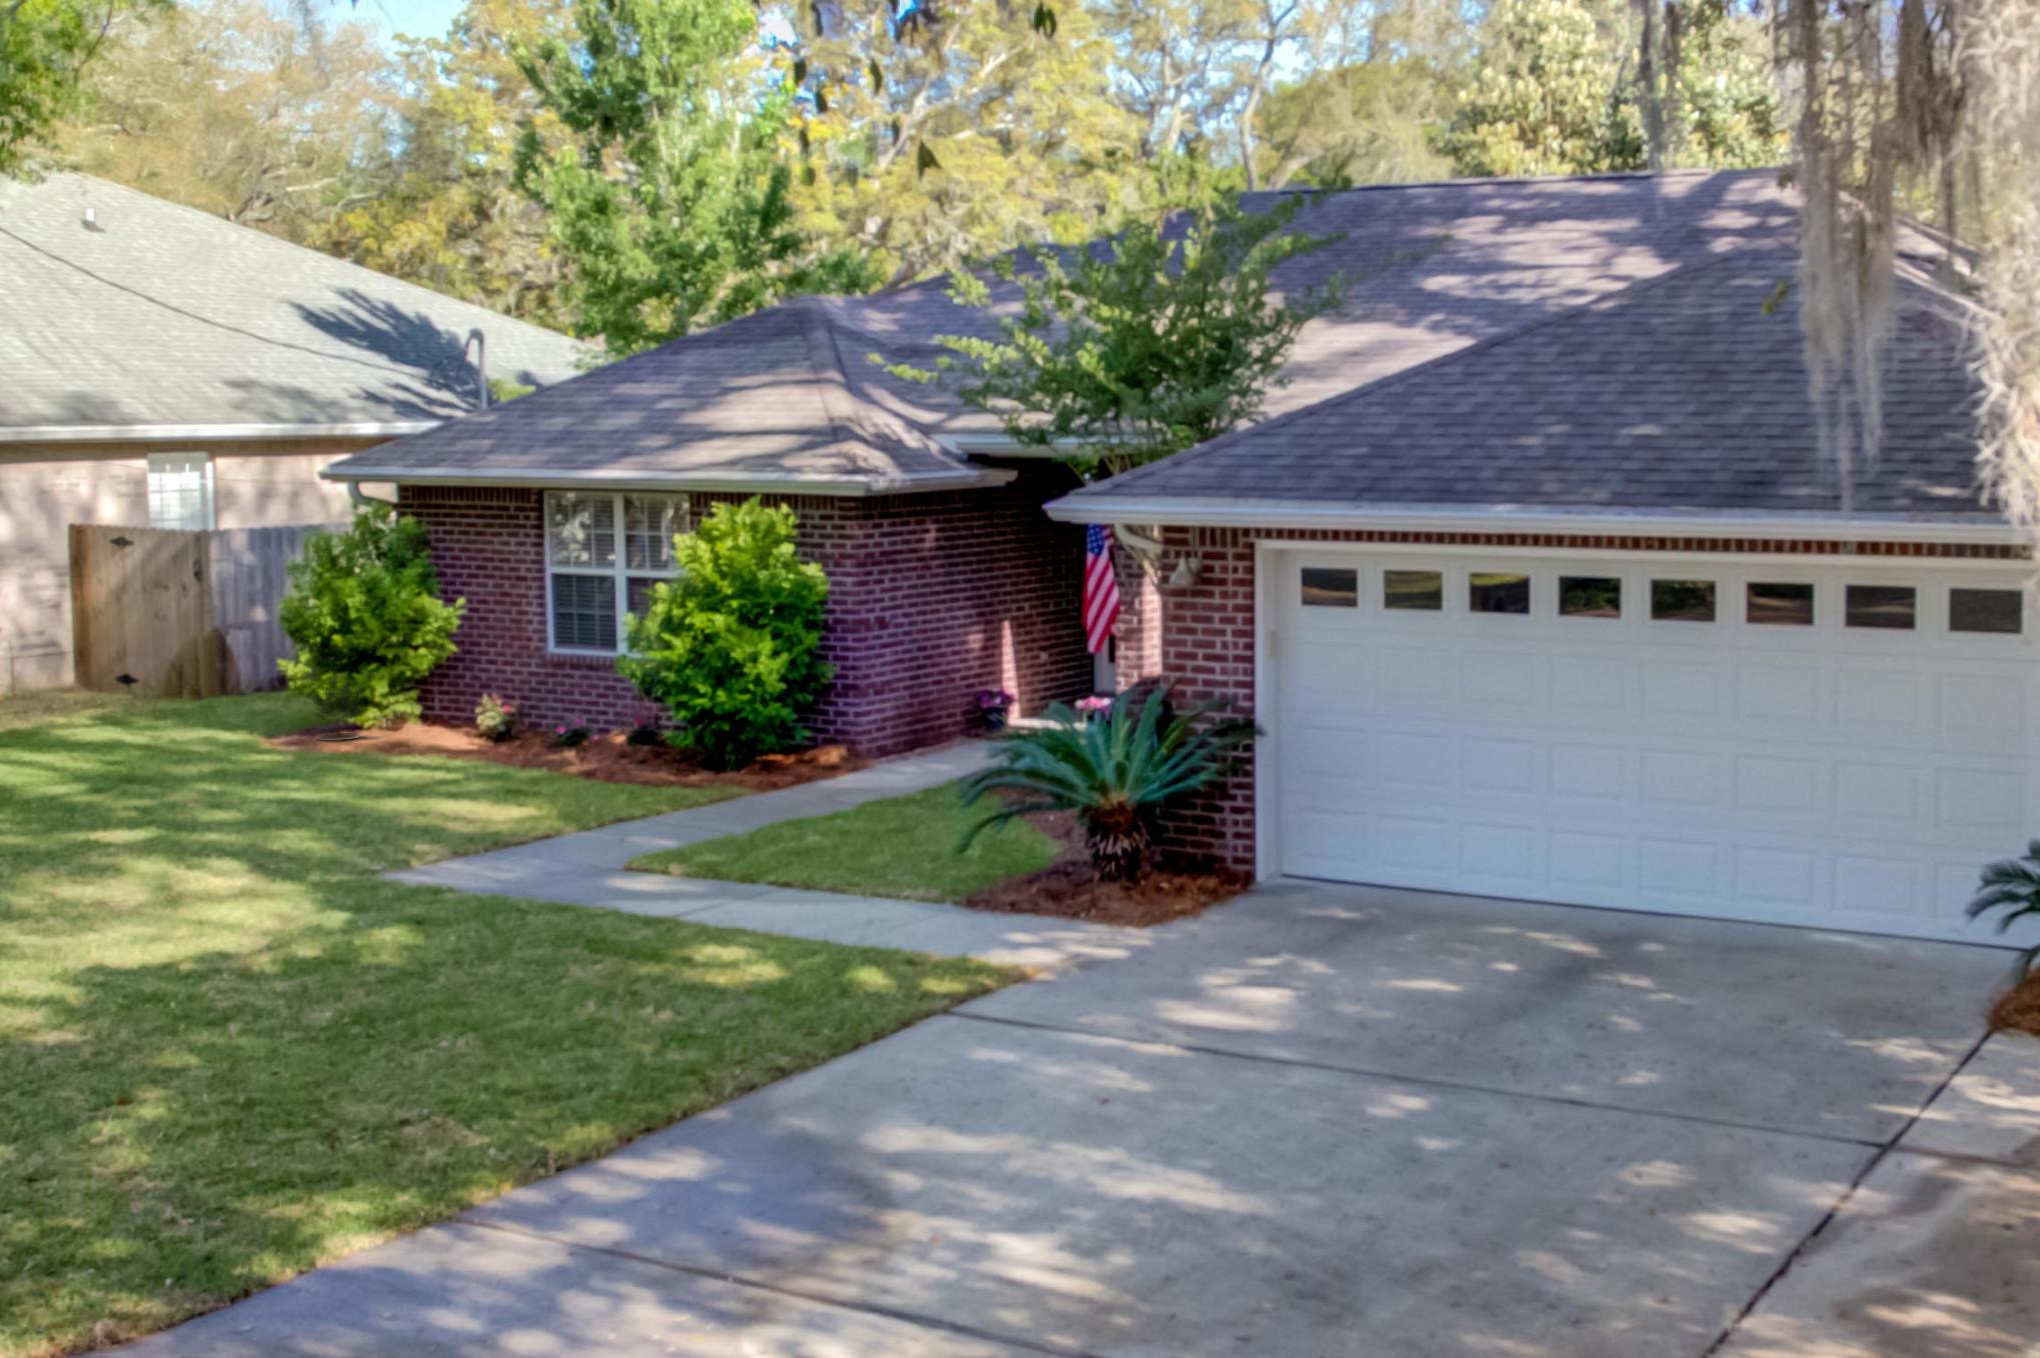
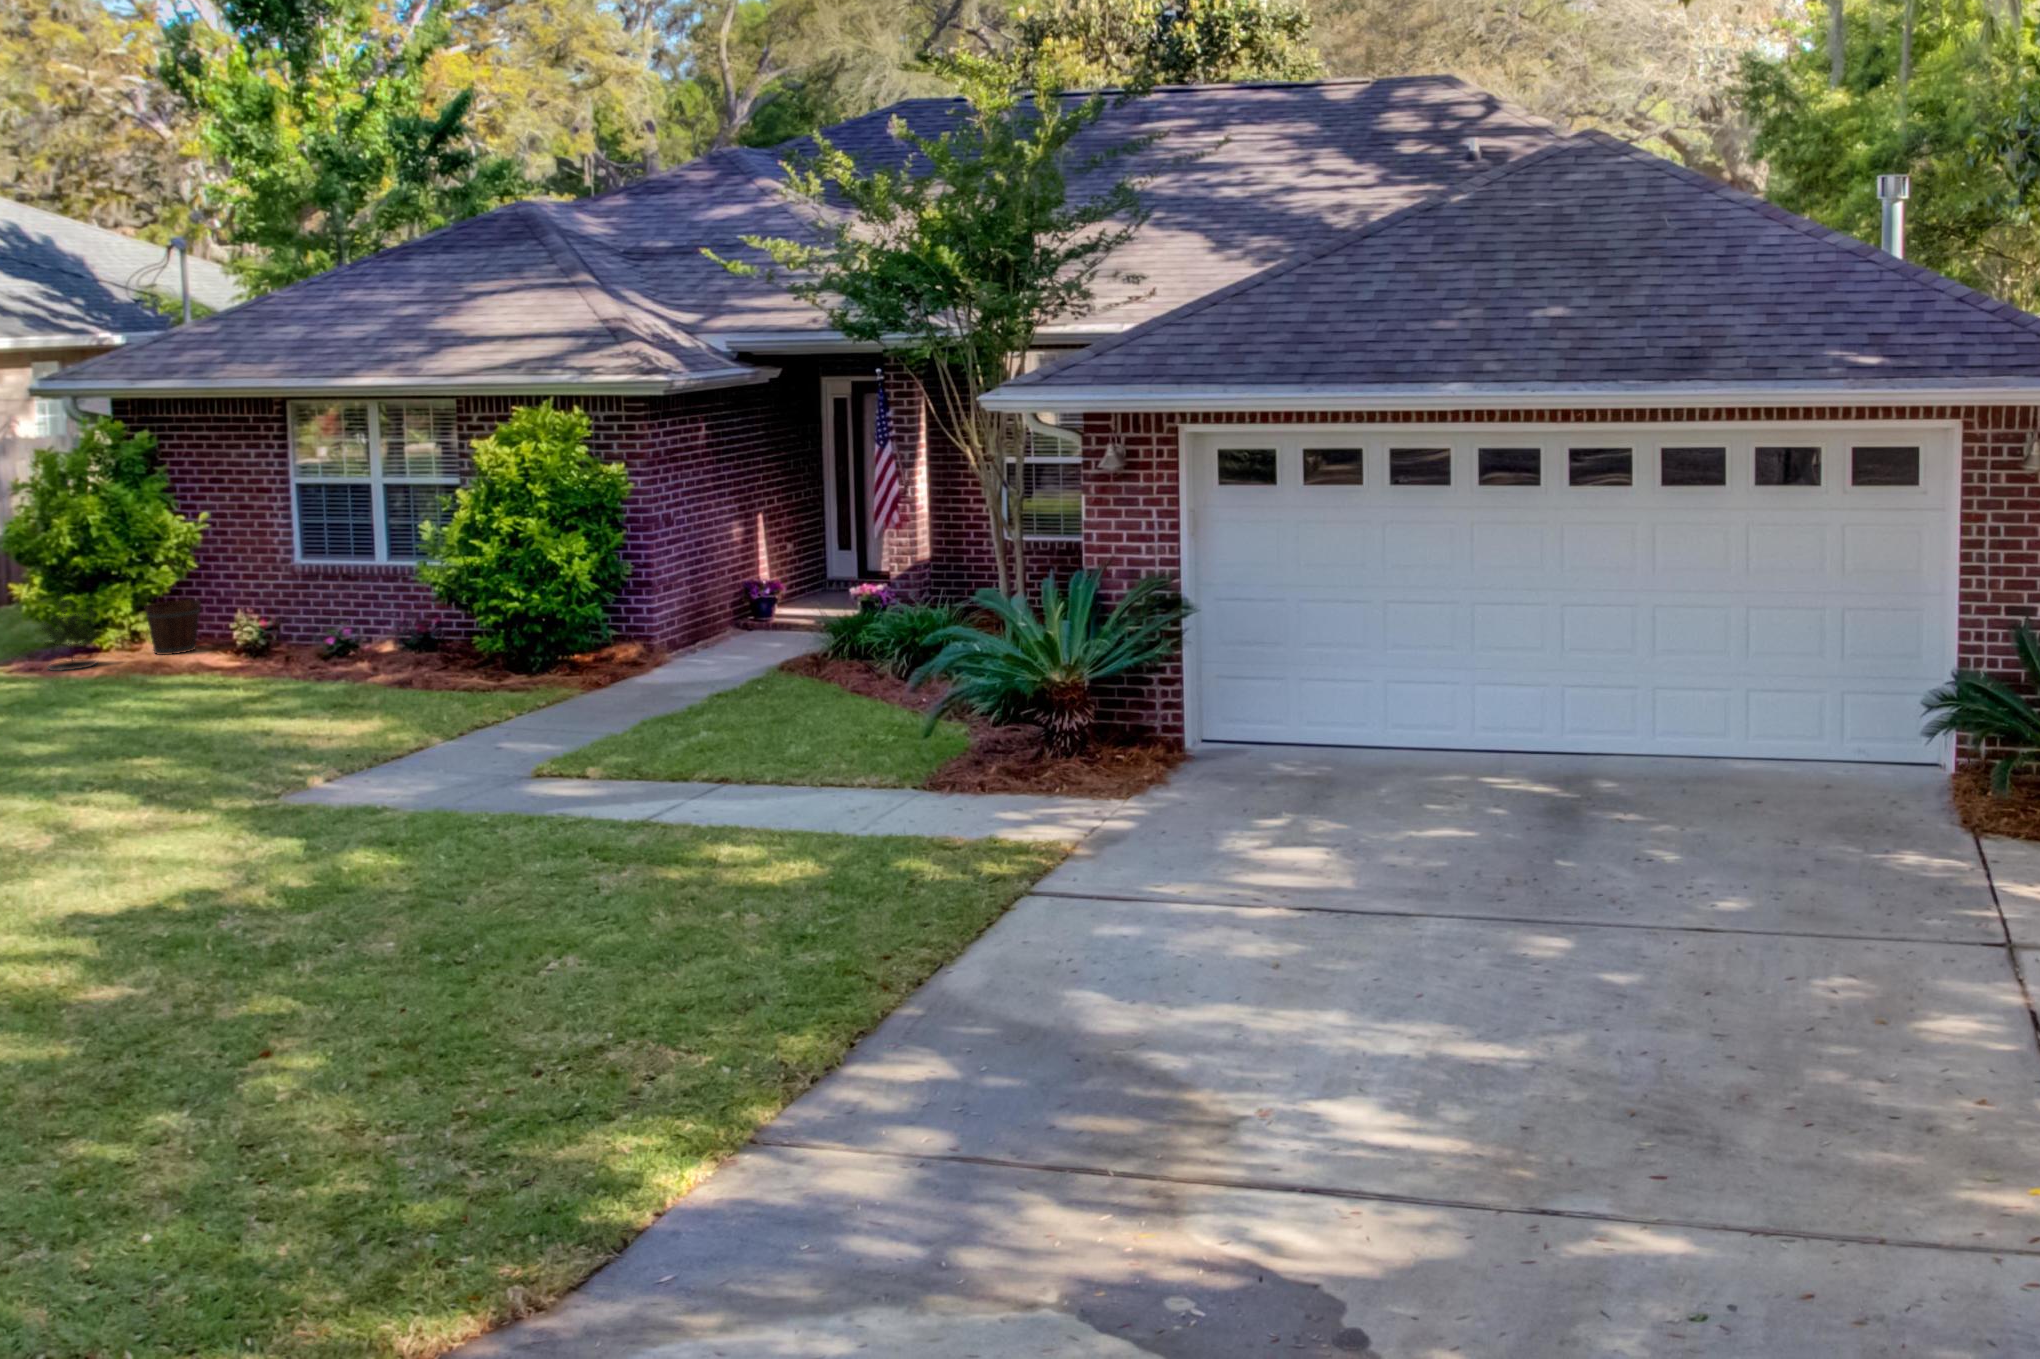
bucket: none [407,681,458,734] -> present [144,598,201,655]

